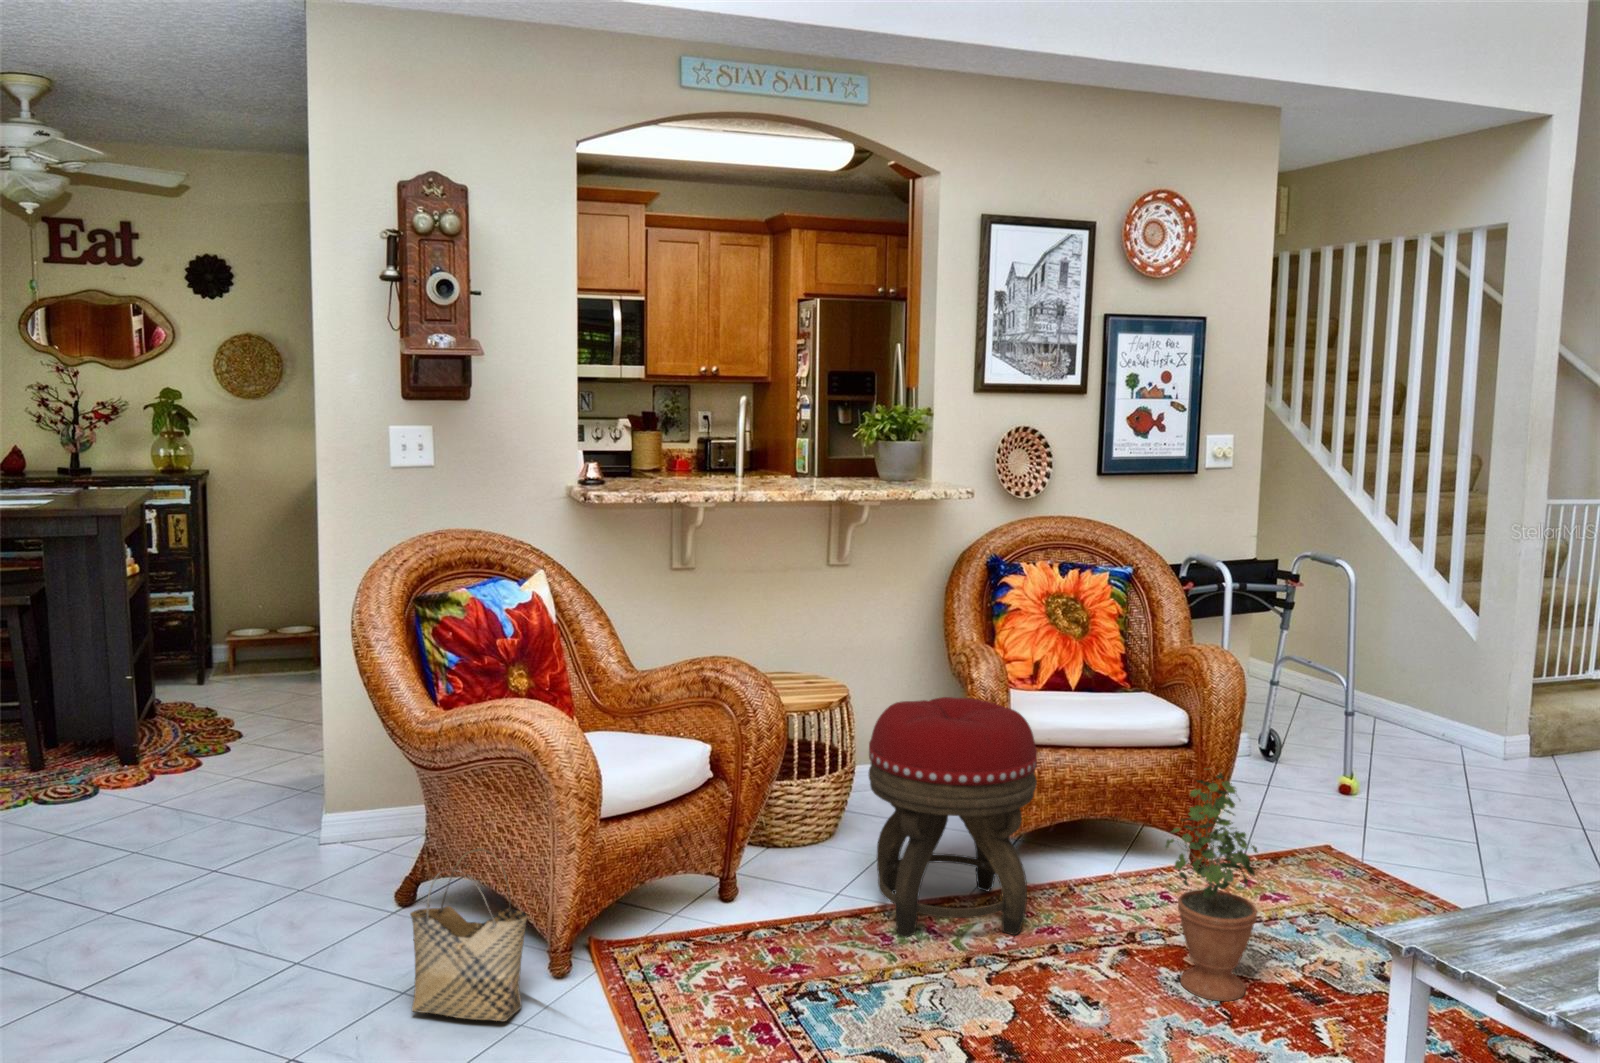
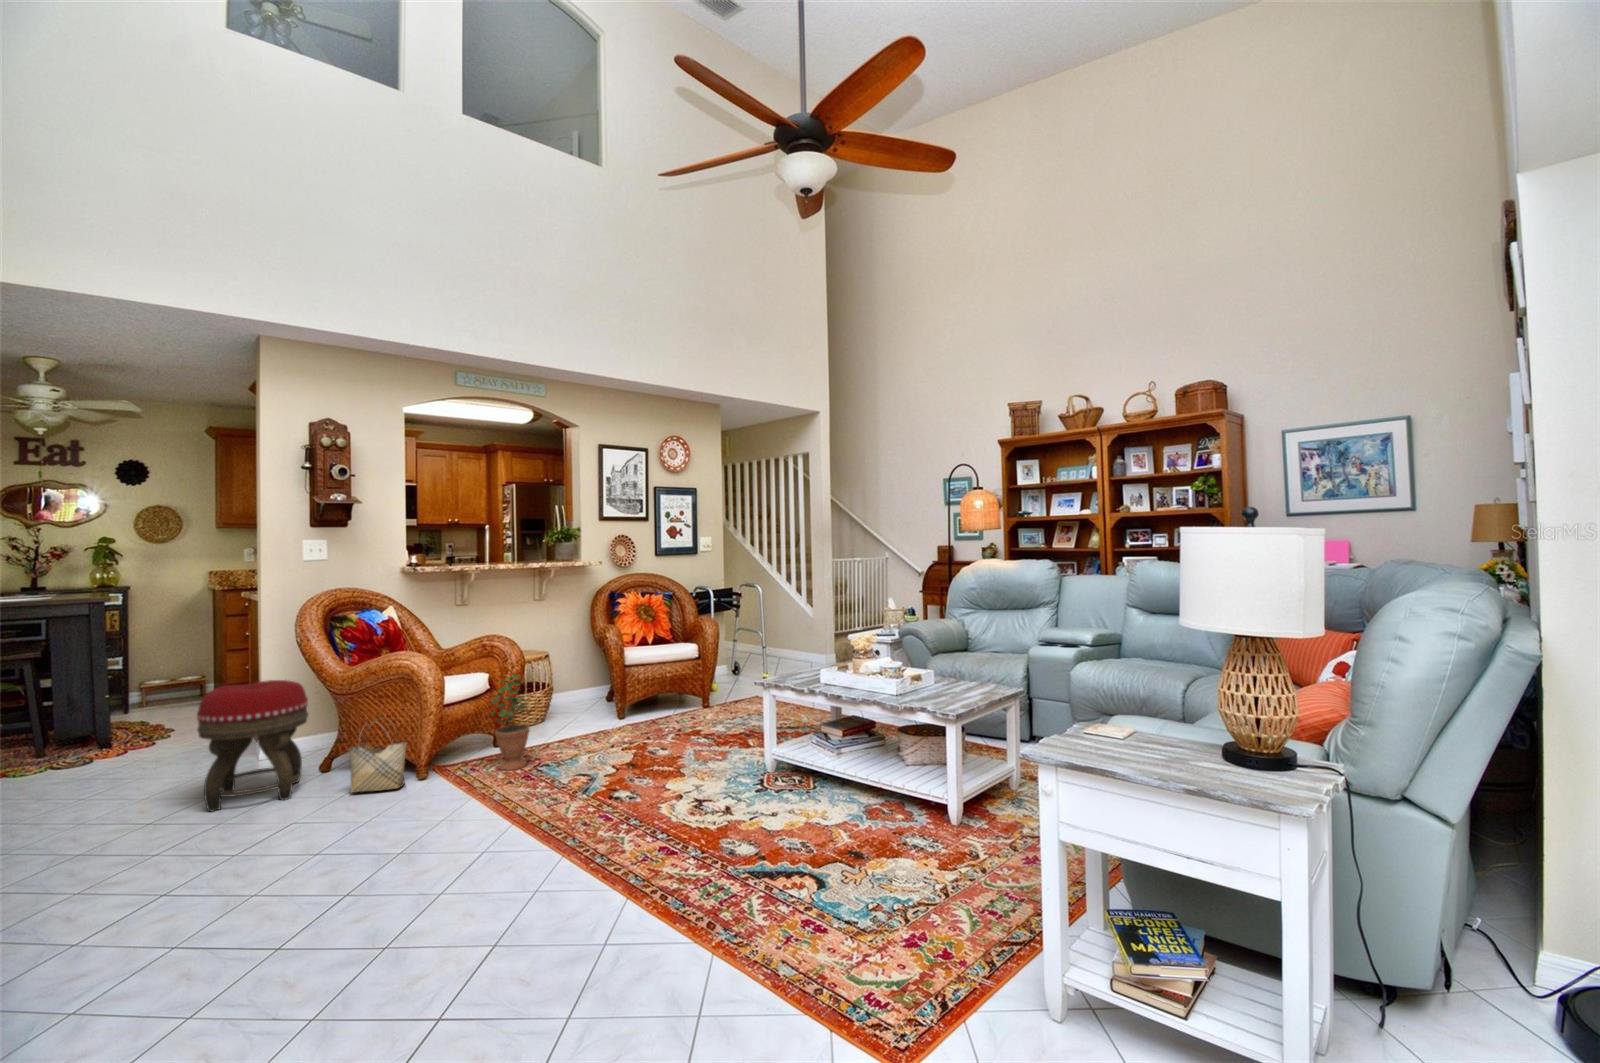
footstool: present [869,697,1037,938] -> present [197,680,308,812]
potted plant: present [1166,773,1258,1001] -> present [490,673,529,770]

